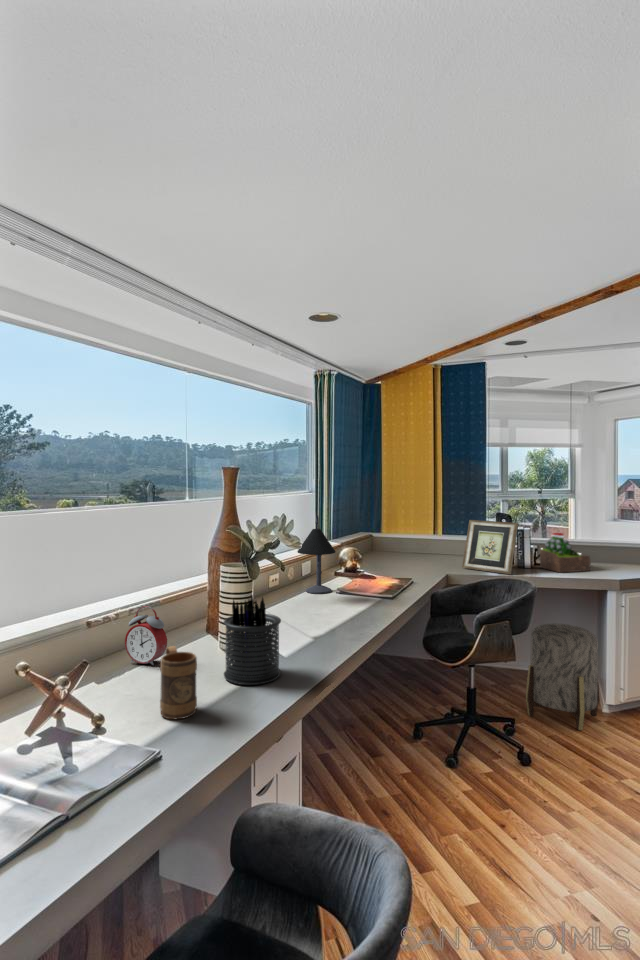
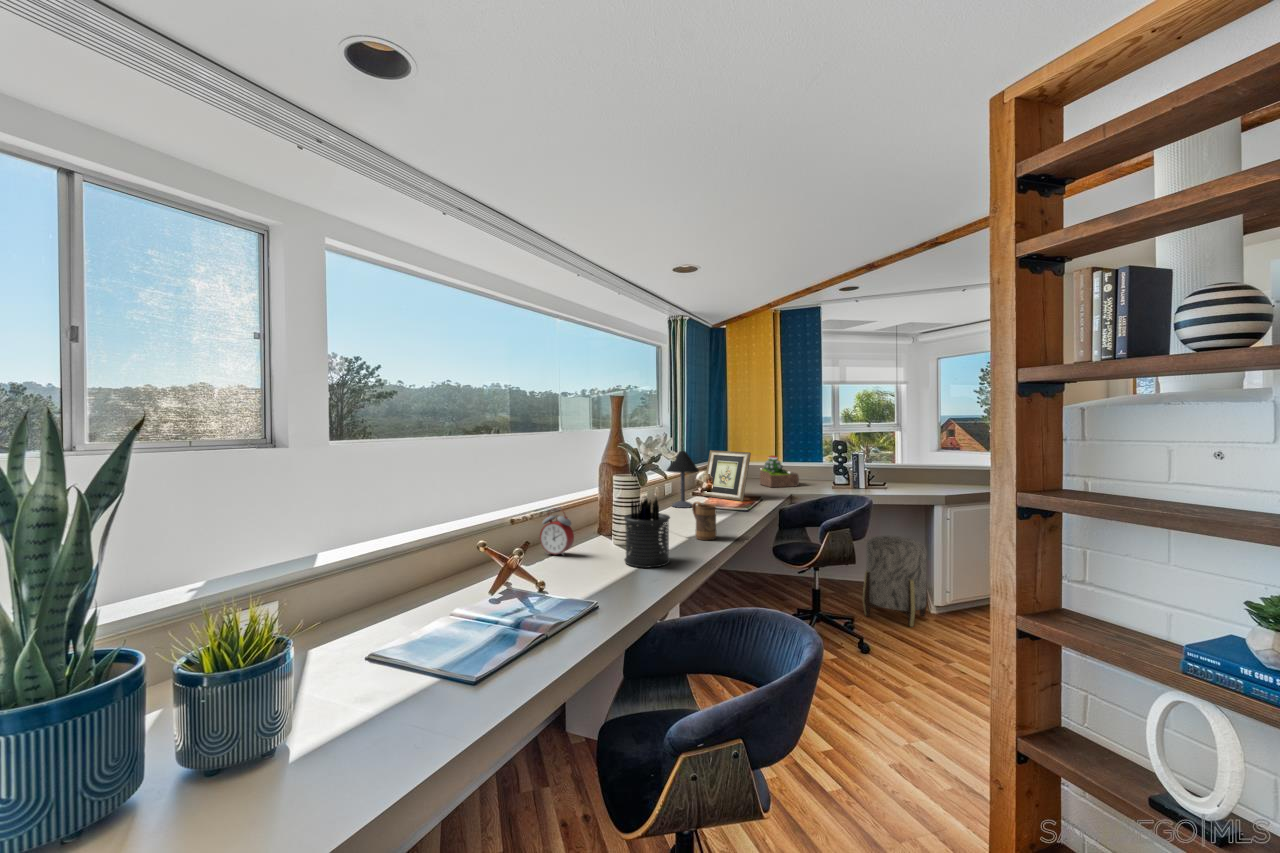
picture frame: present [462,520,518,574] -> present [702,450,751,501]
succulent plant: present [540,533,591,572] -> present [760,456,799,487]
mug: present [160,646,197,719] -> present [692,502,716,540]

